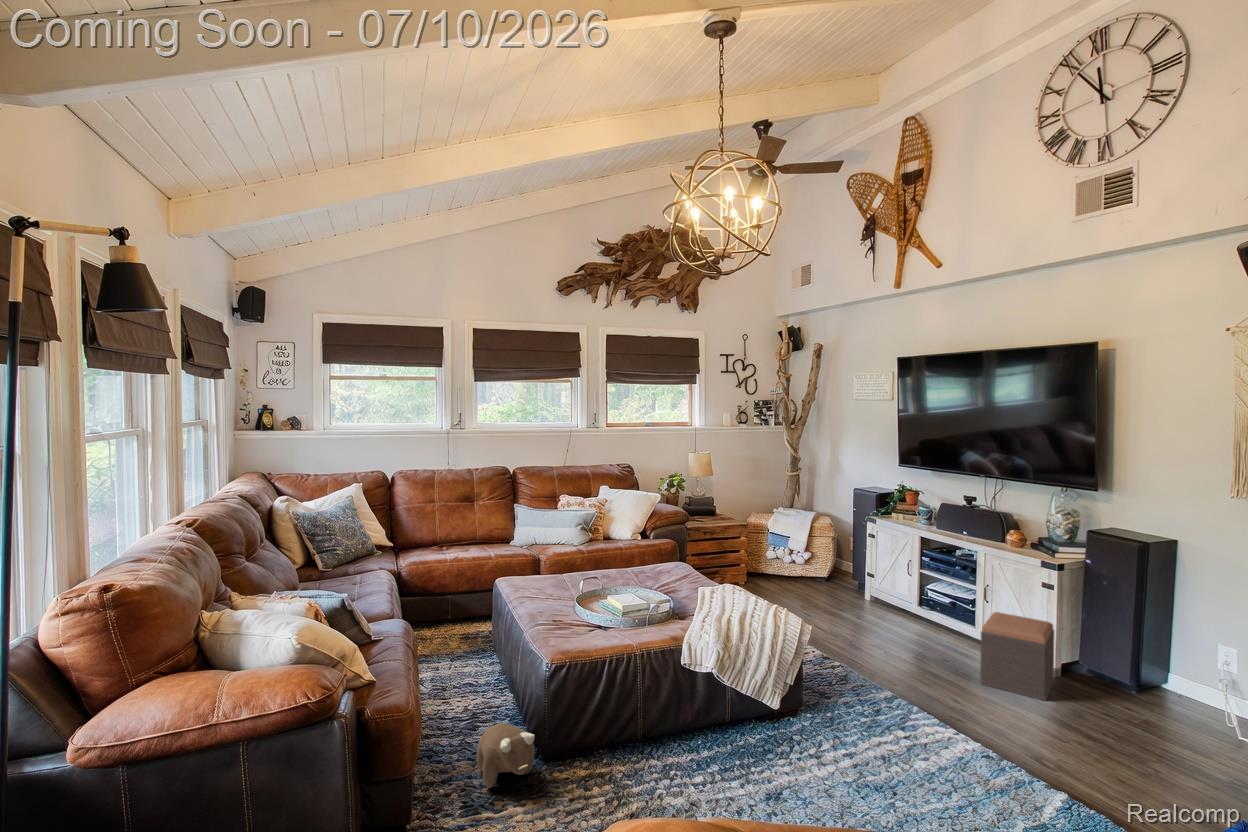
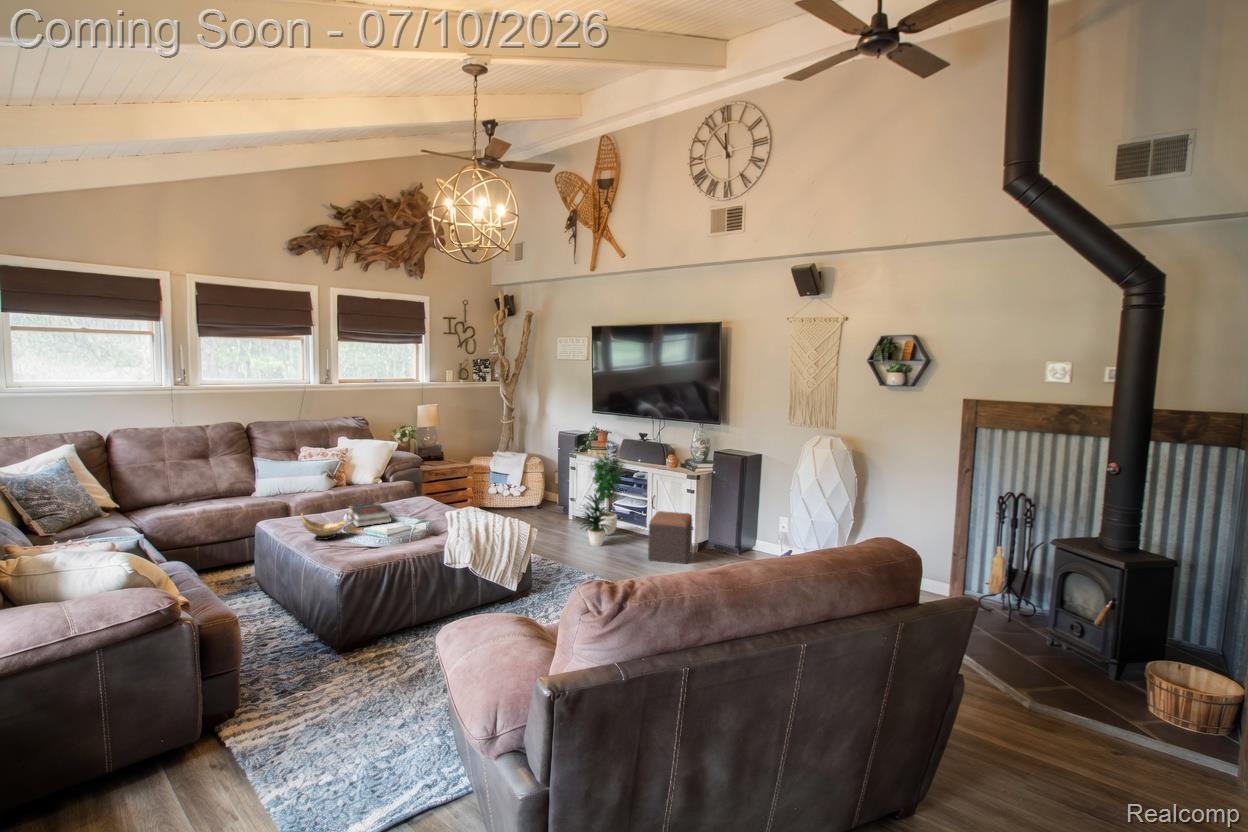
potted plant: none [869,516,945,648] -> present [578,454,625,546]
book: none [588,568,631,596] -> present [348,503,391,527]
decorative bowl: none [530,575,578,609] -> present [301,513,347,540]
plush toy: present [476,723,535,788] -> none [277,627,335,677]

